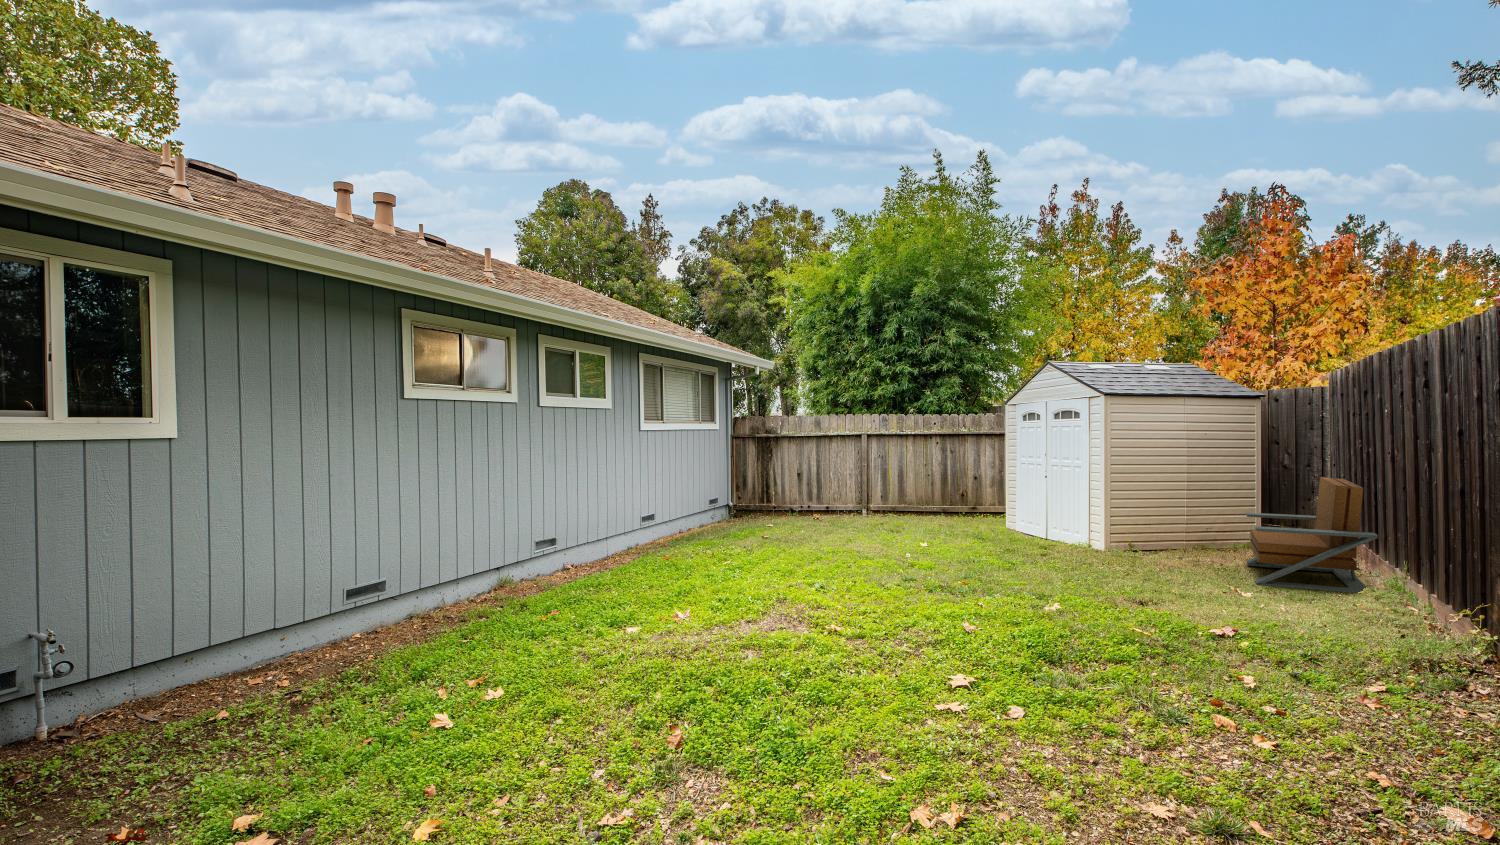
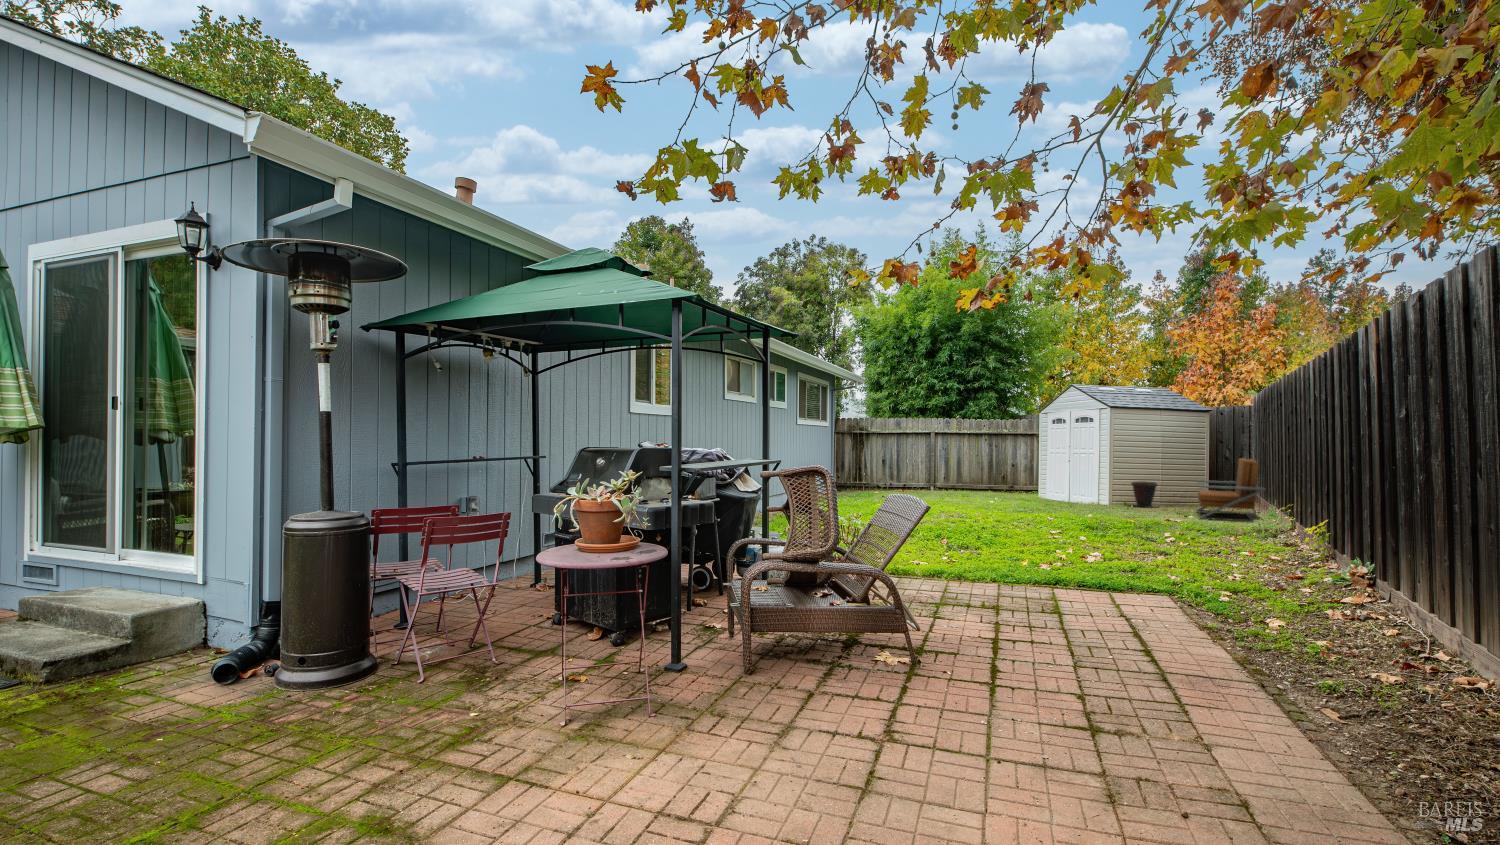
bucket: none [1140,510,1187,554] -> present [1131,482,1158,508]

